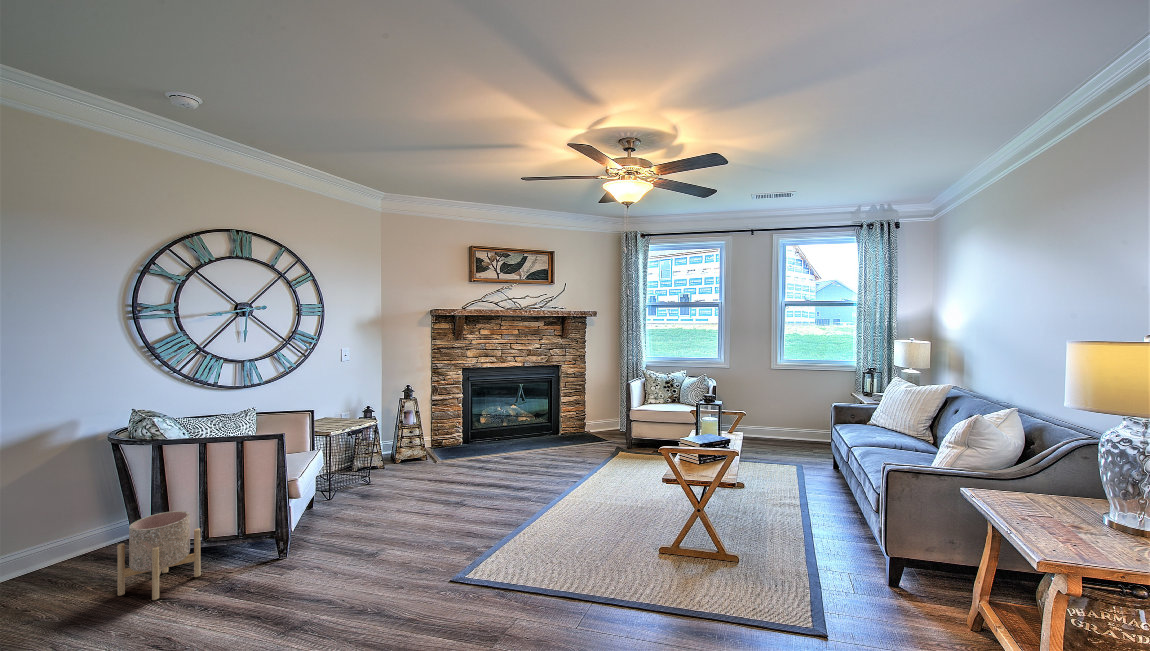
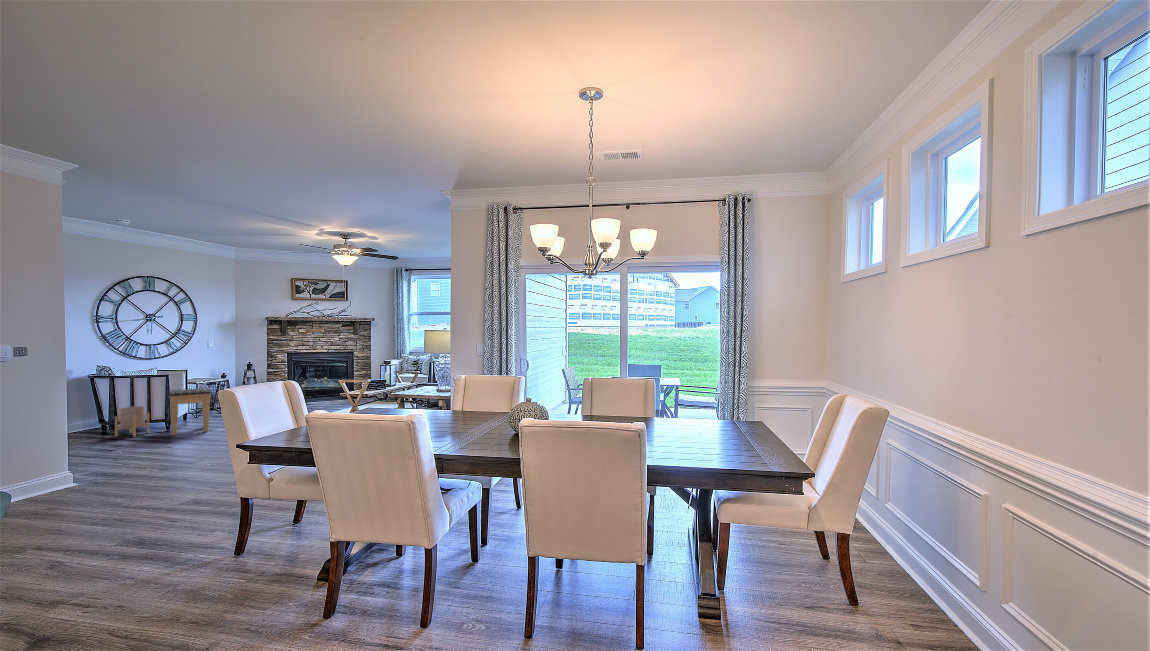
footstool: none [229,464,332,596] -> present [169,388,211,435]

